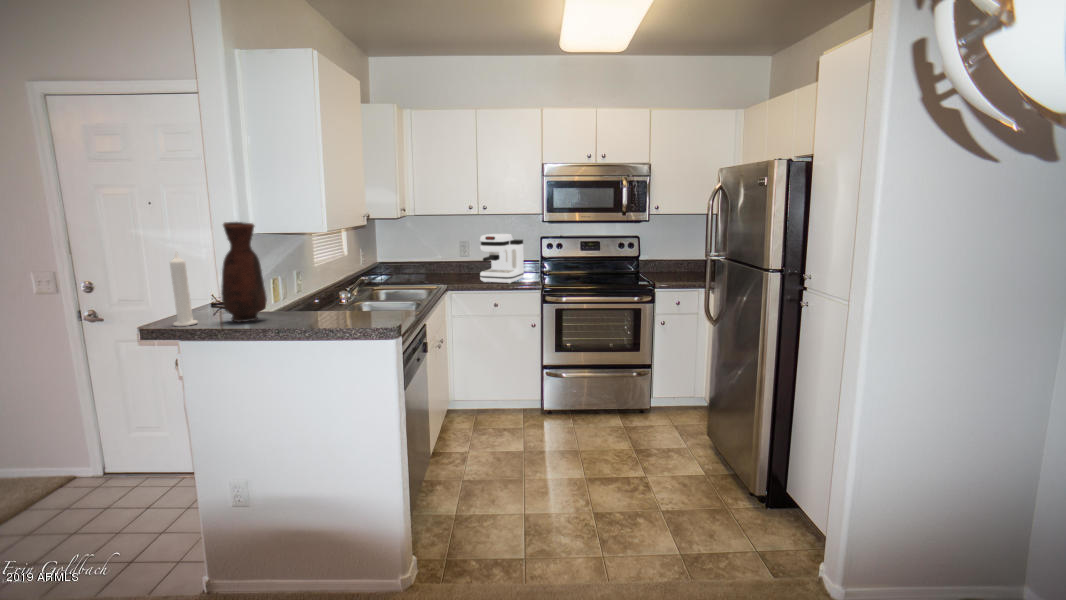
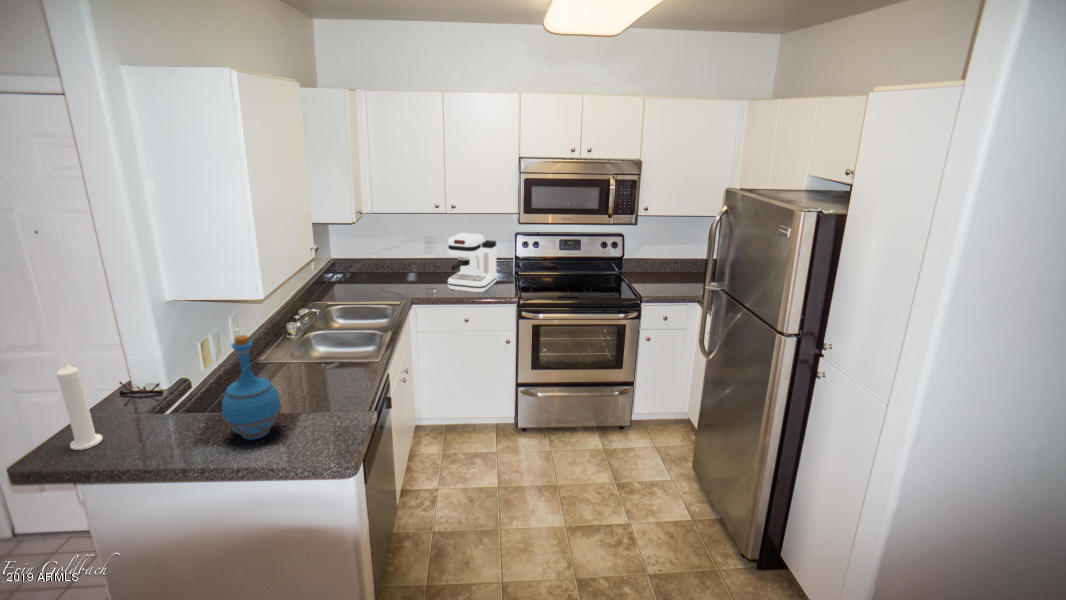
vase: present [221,222,267,322] -> none [125,312,192,437]
bottle: none [291,237,337,324] -> present [222,335,282,440]

